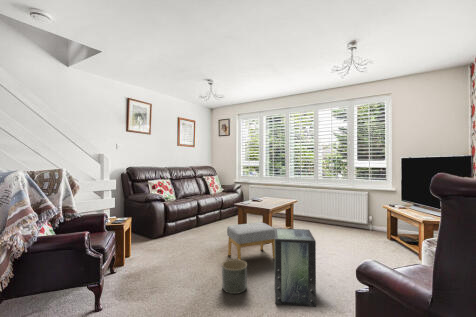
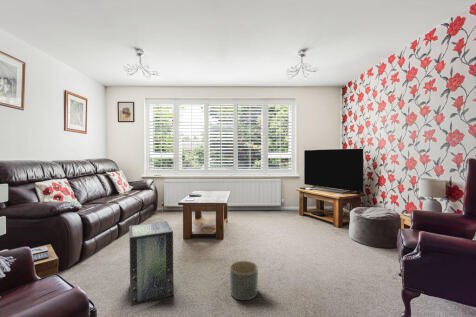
footstool: present [227,222,275,260] -> none [195,217,246,268]
storage box: present [274,228,316,307] -> present [129,221,174,306]

